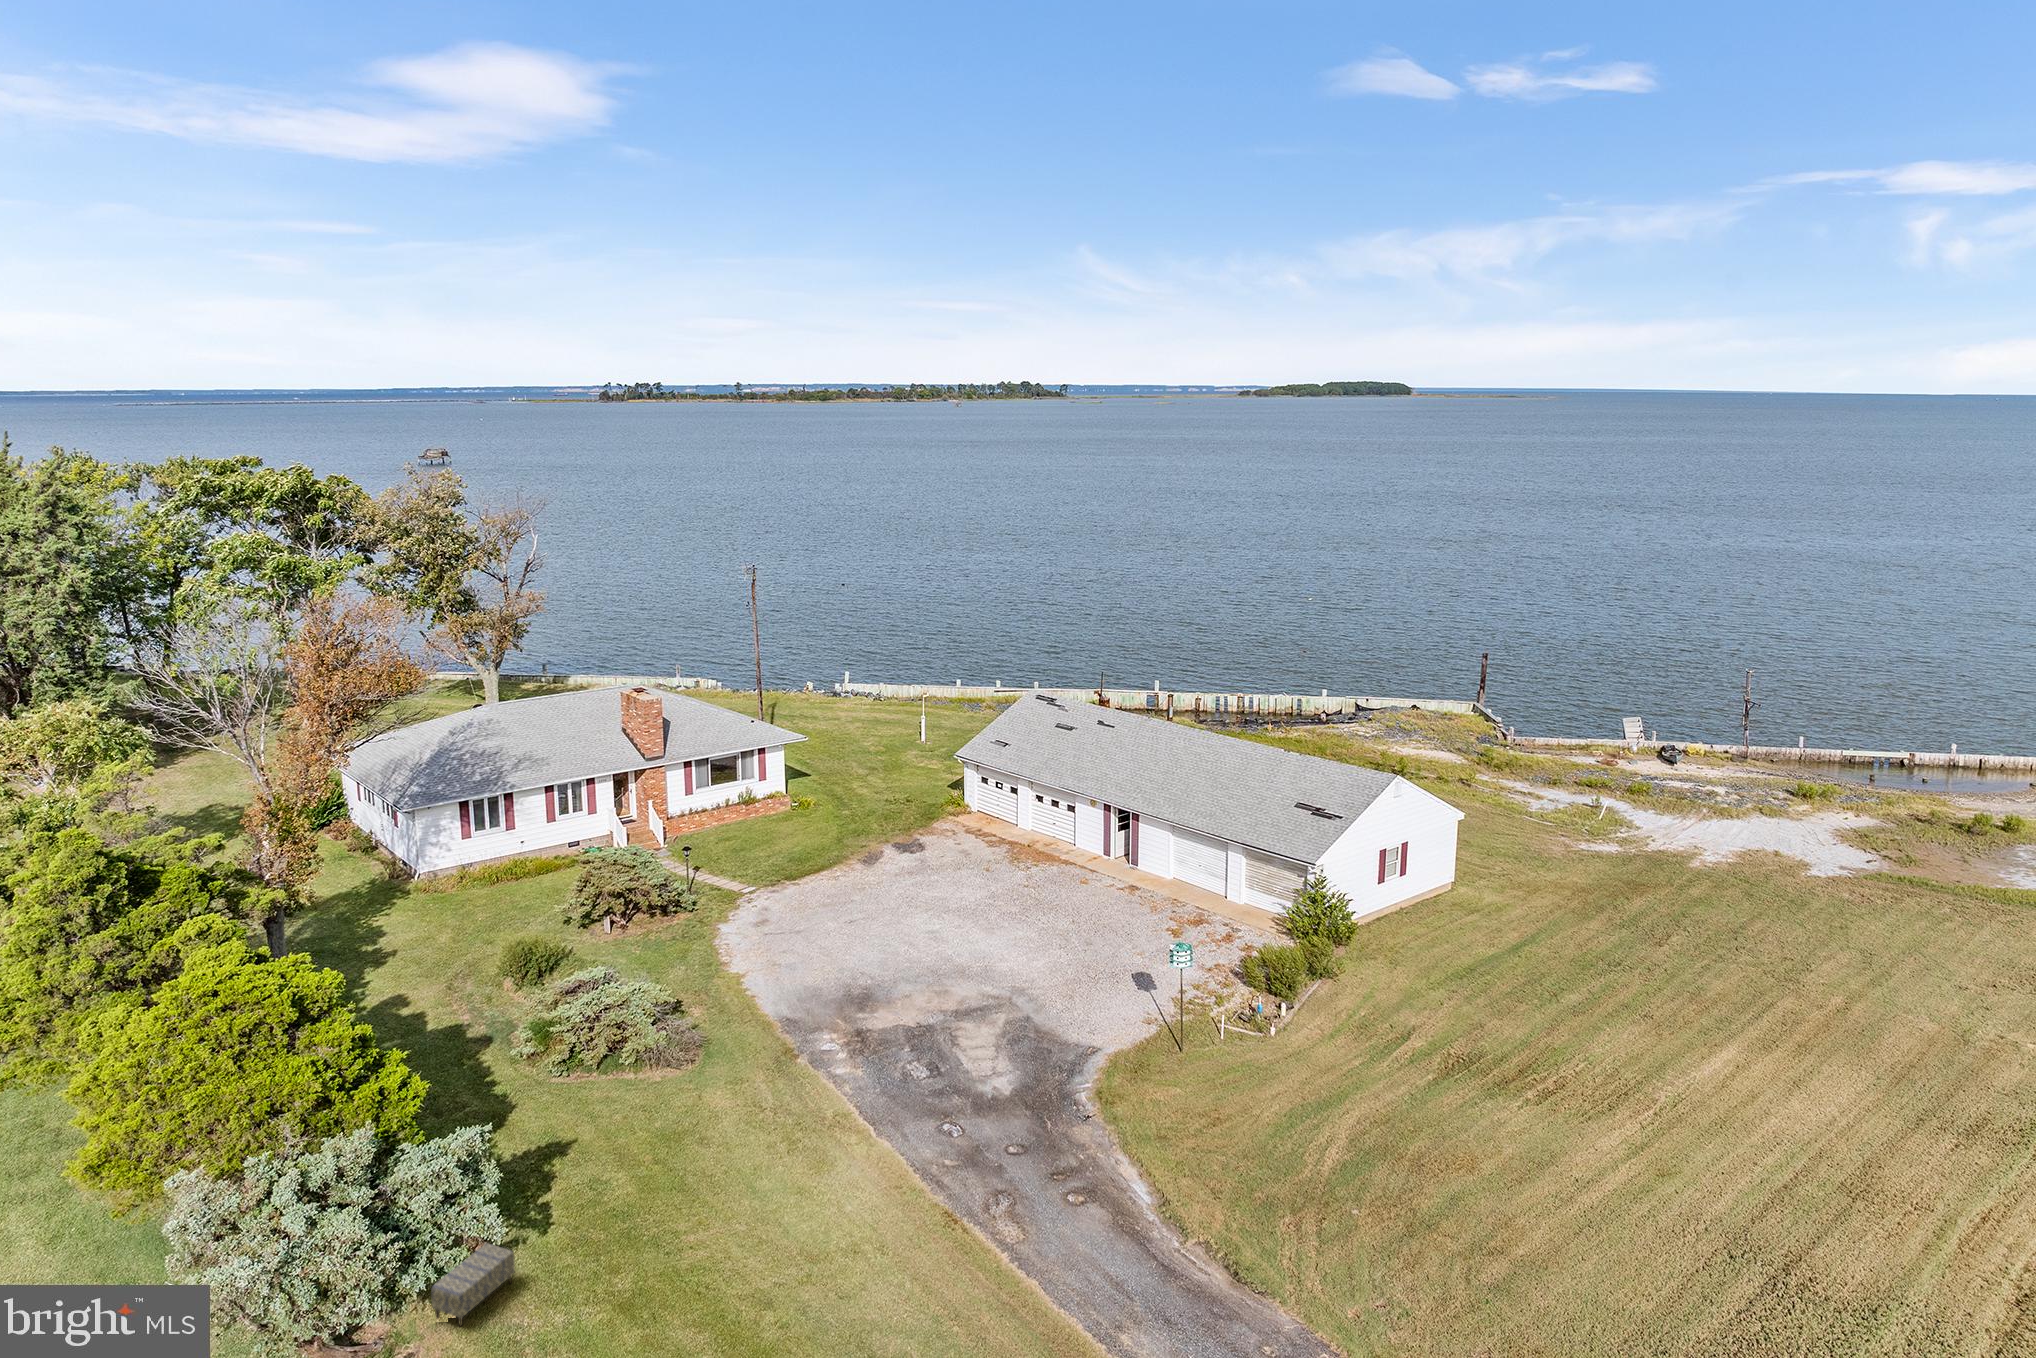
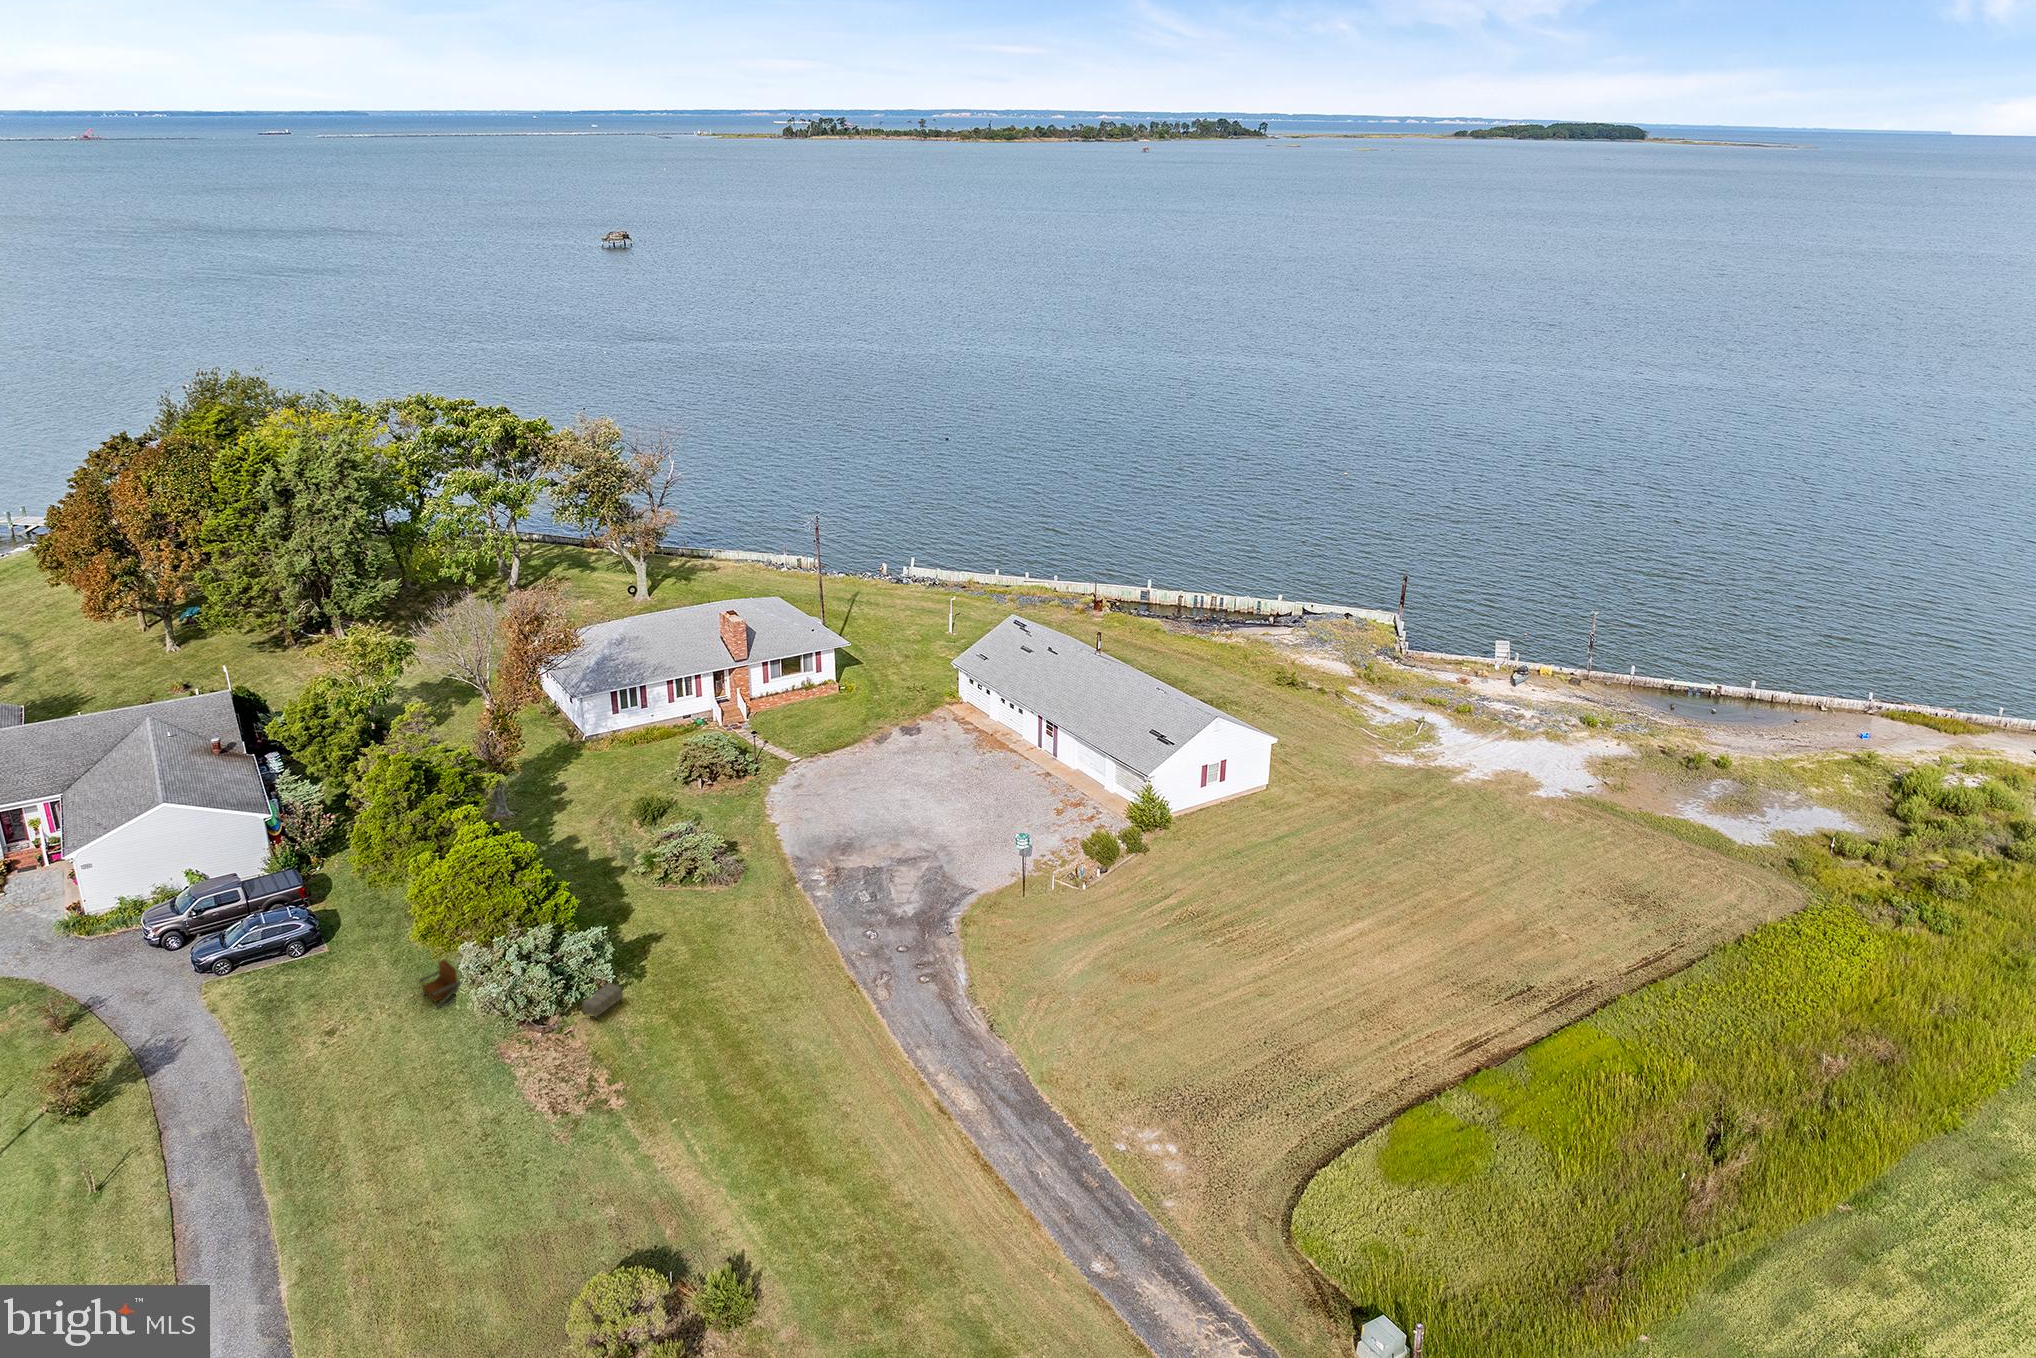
lounge chair: none [71,1217,171,1329] -> present [420,960,462,1009]

